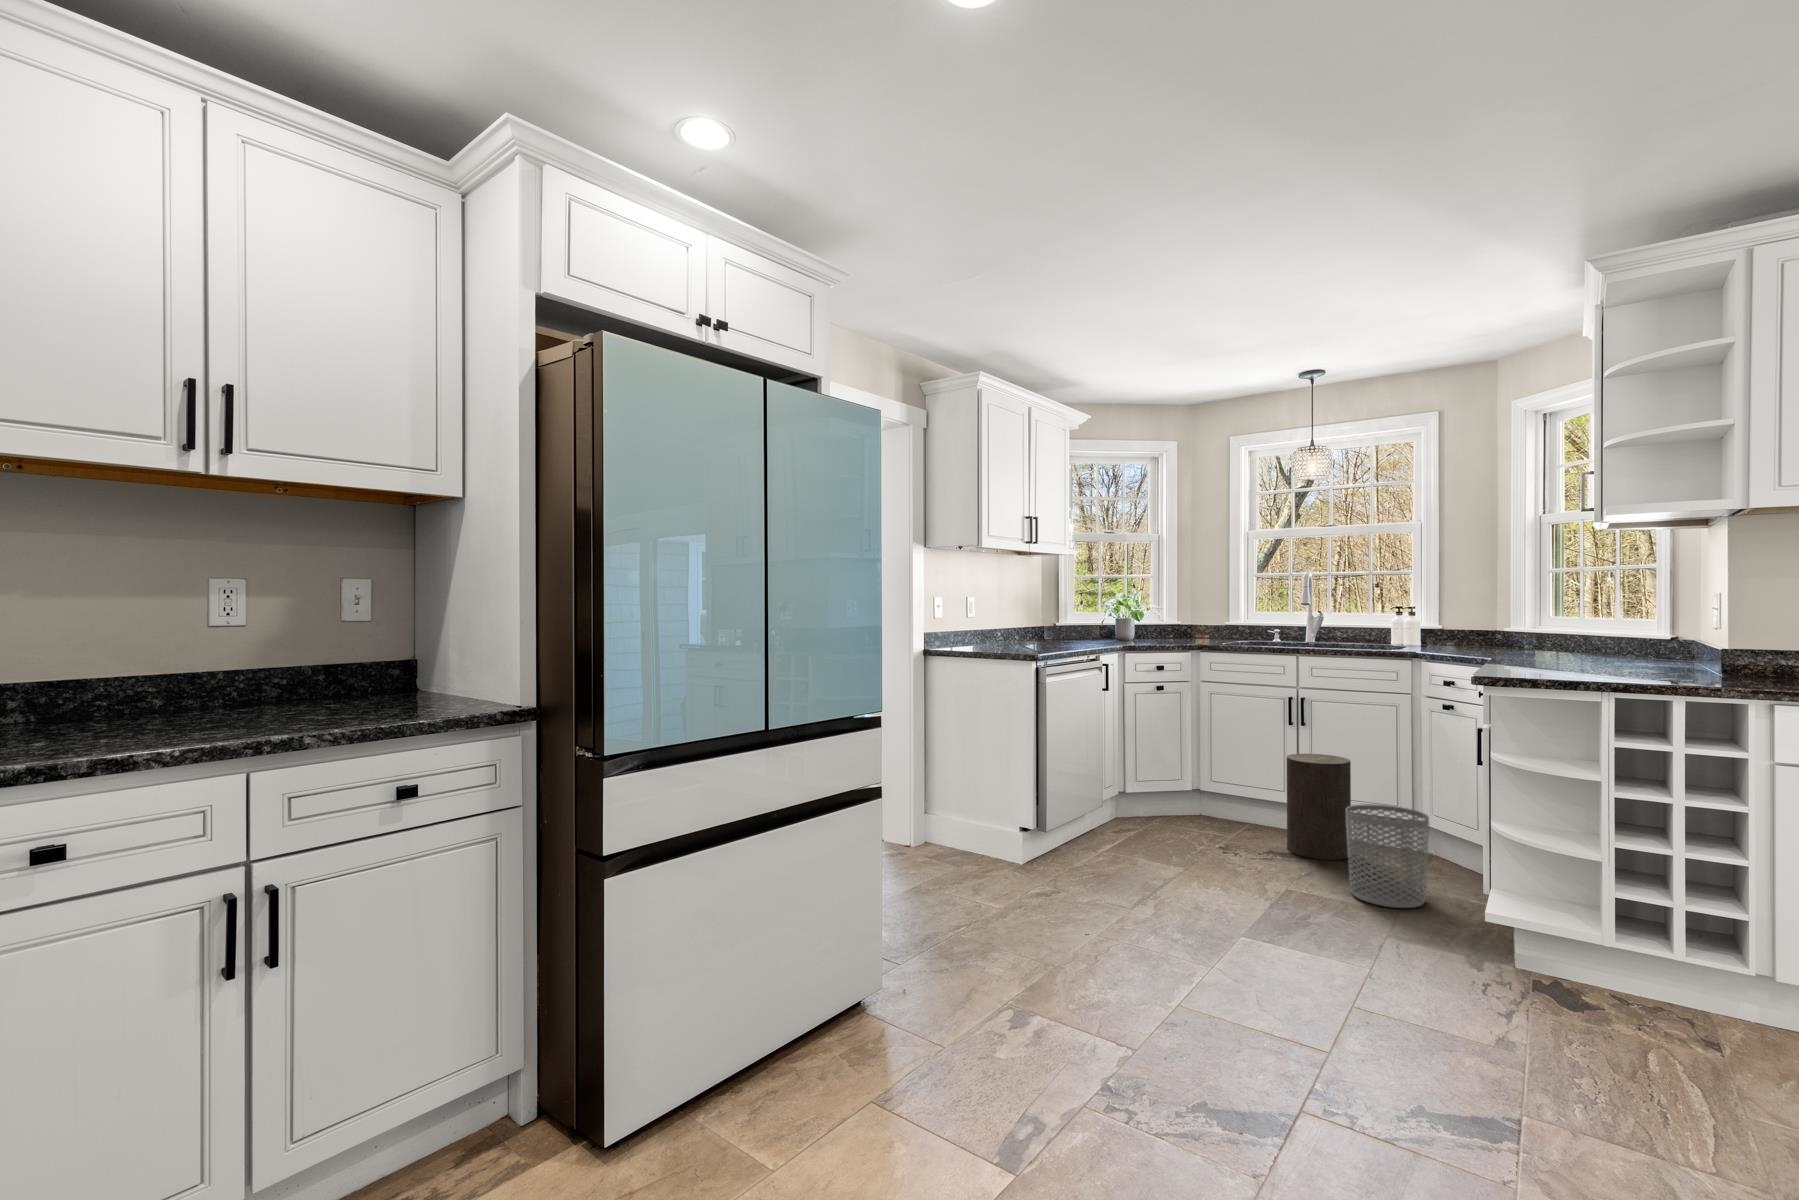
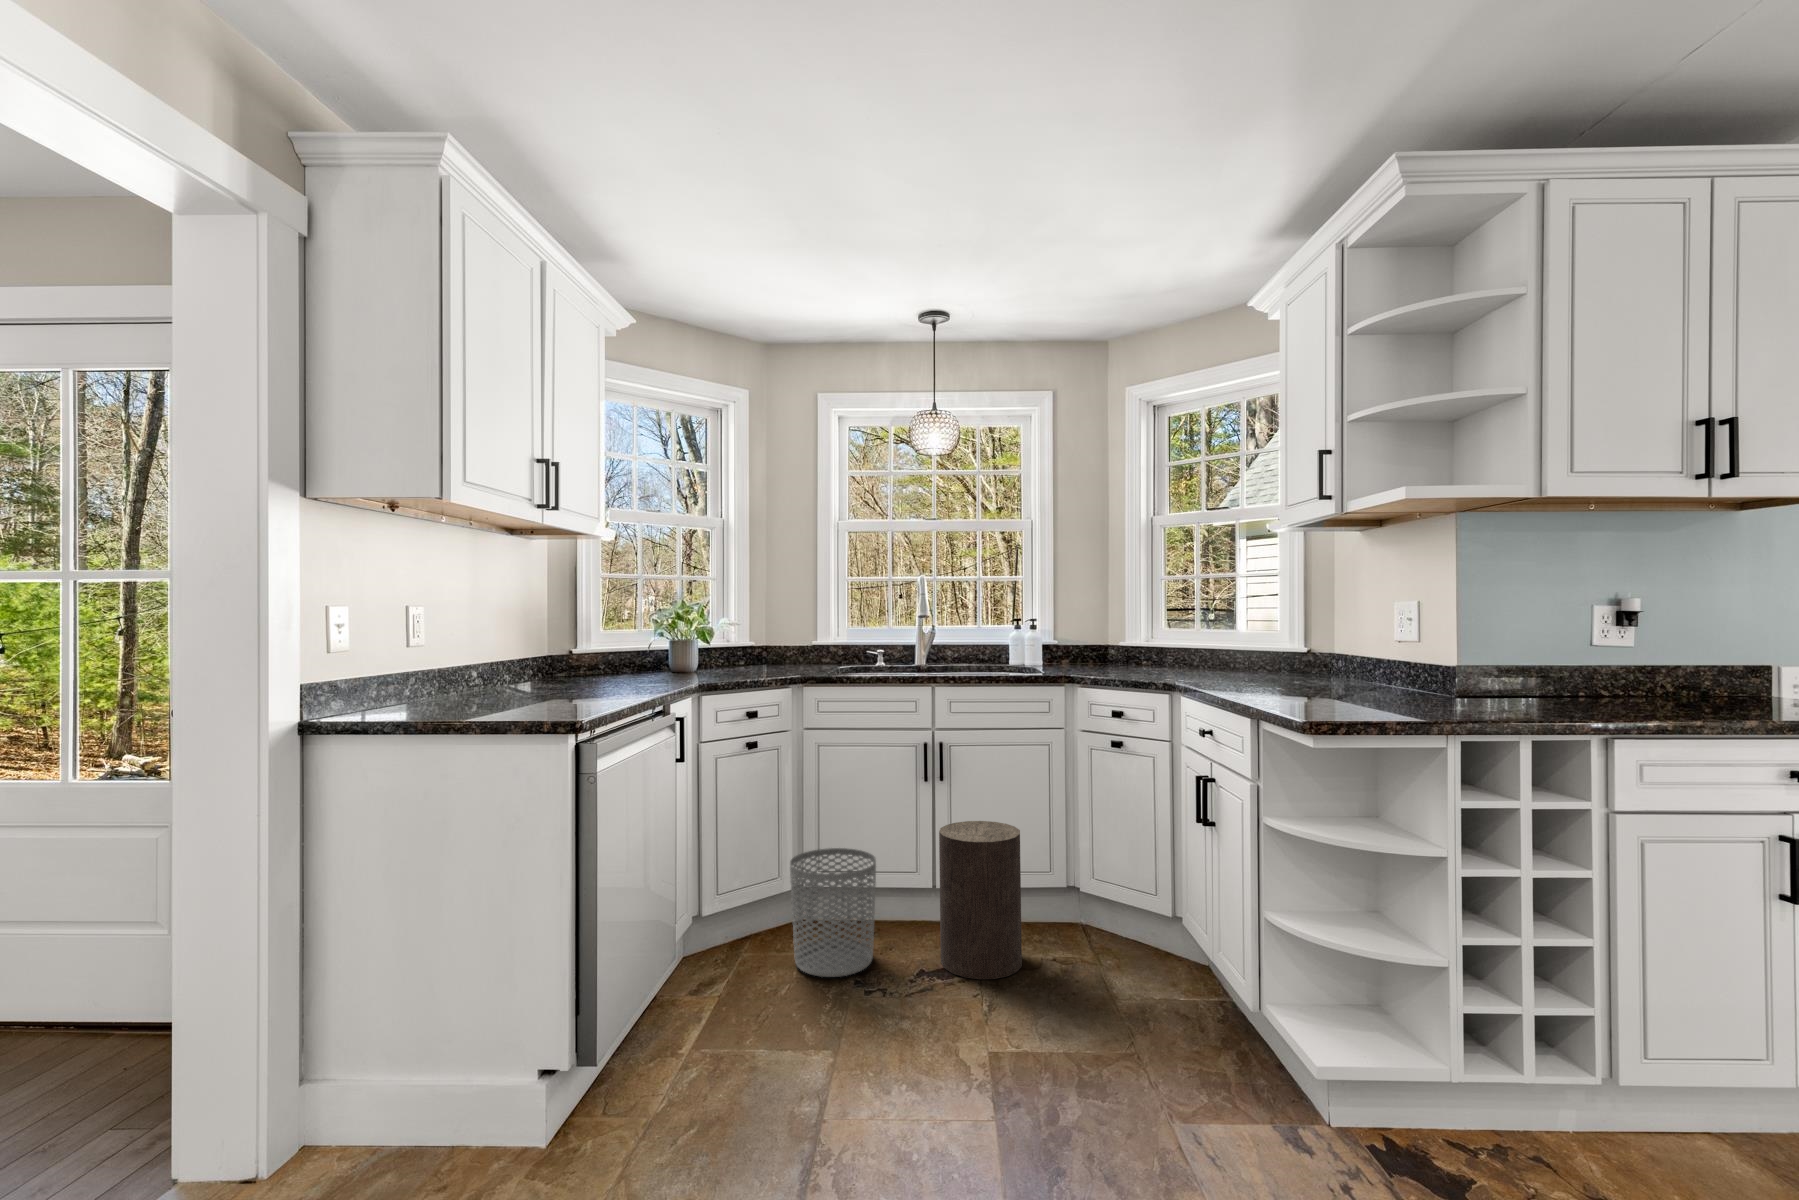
waste bin: present [1346,804,1429,908] -> present [790,848,876,977]

